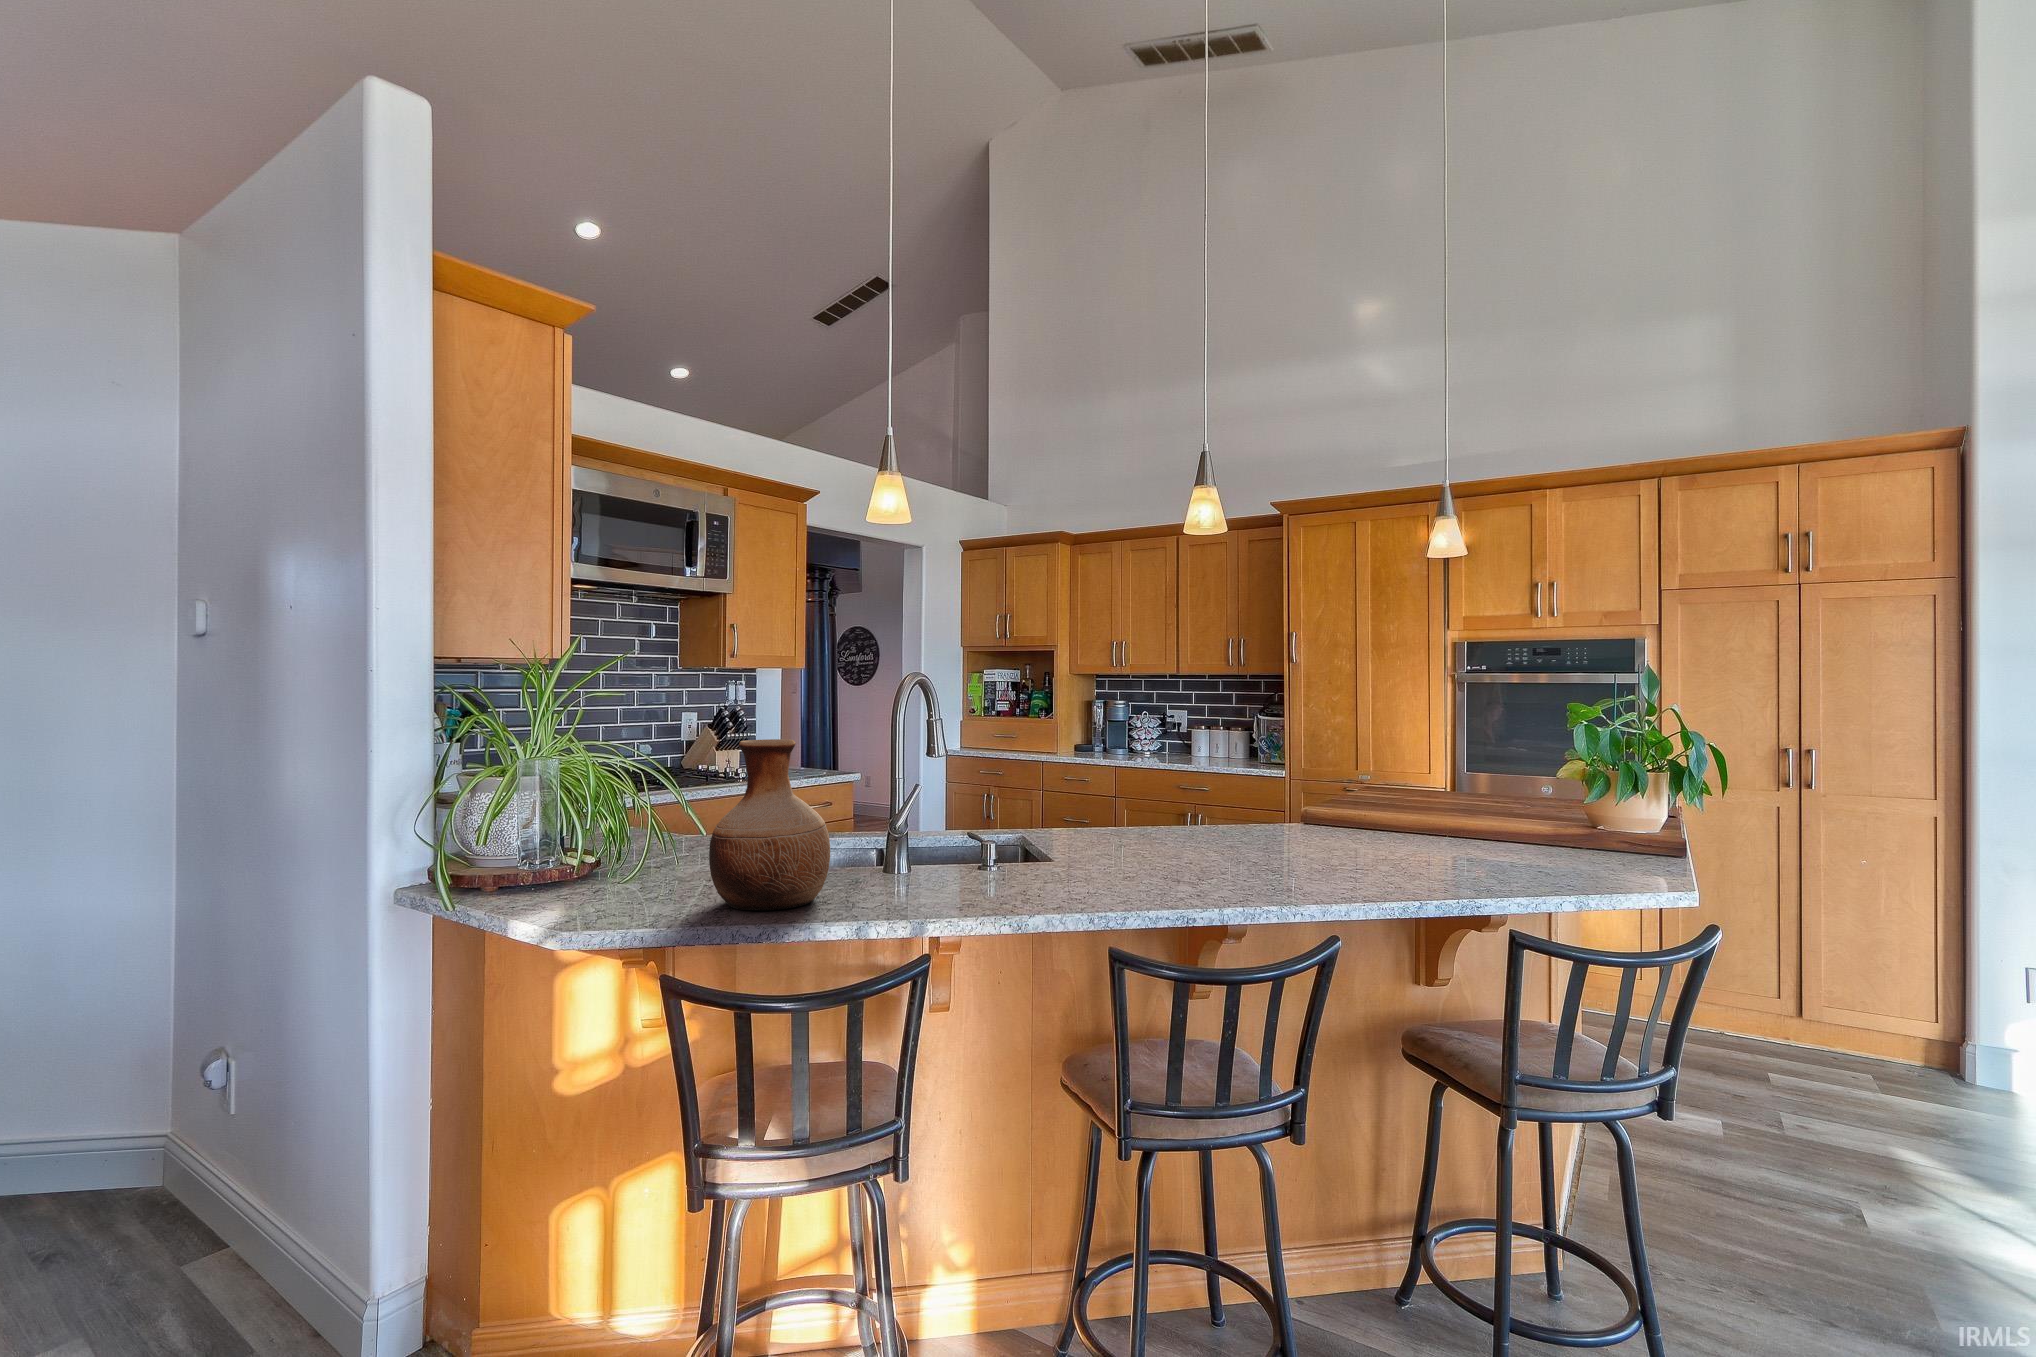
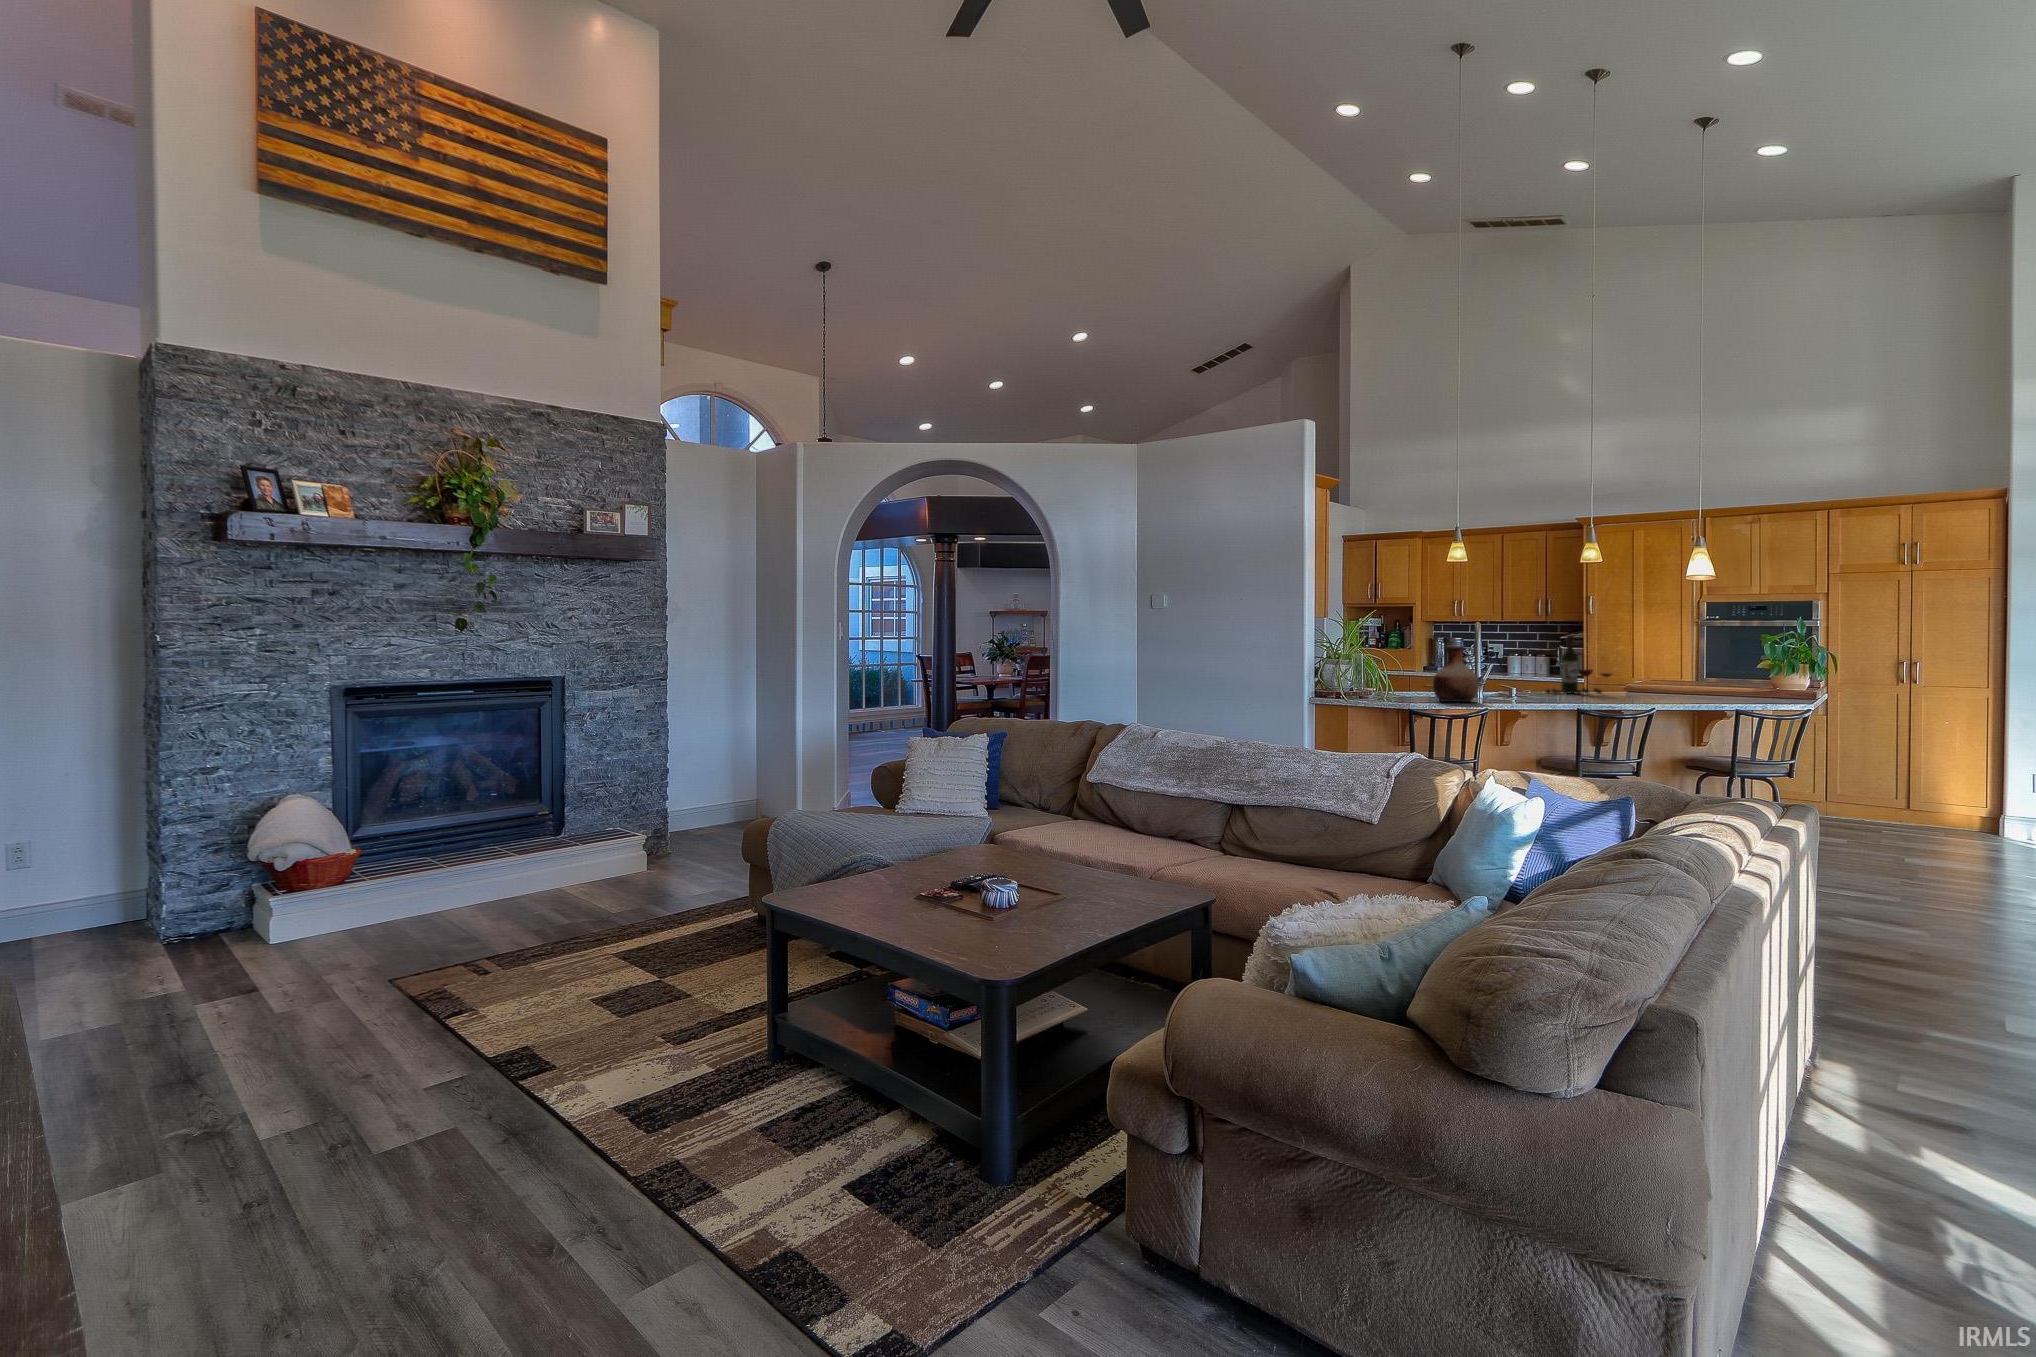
wine bottle: none [1109,705,1254,846] -> present [1546,635,1612,694]

